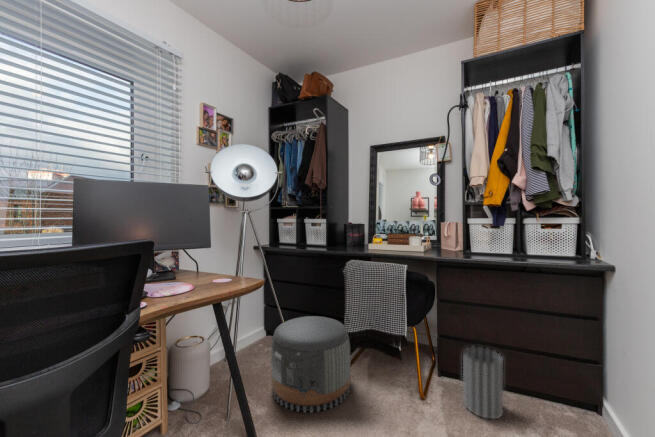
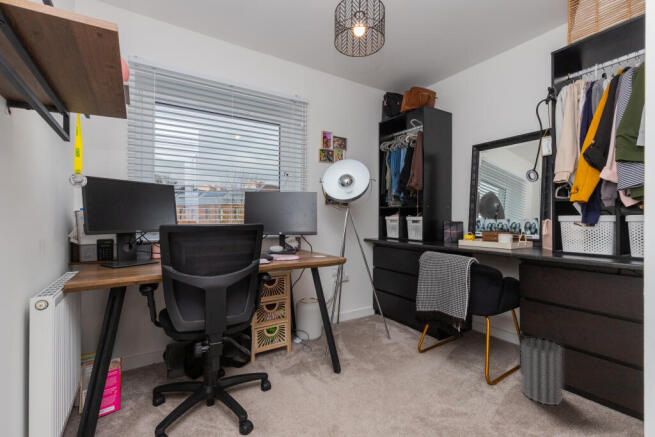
pouf: present [271,316,350,413] -> none [361,295,424,362]

